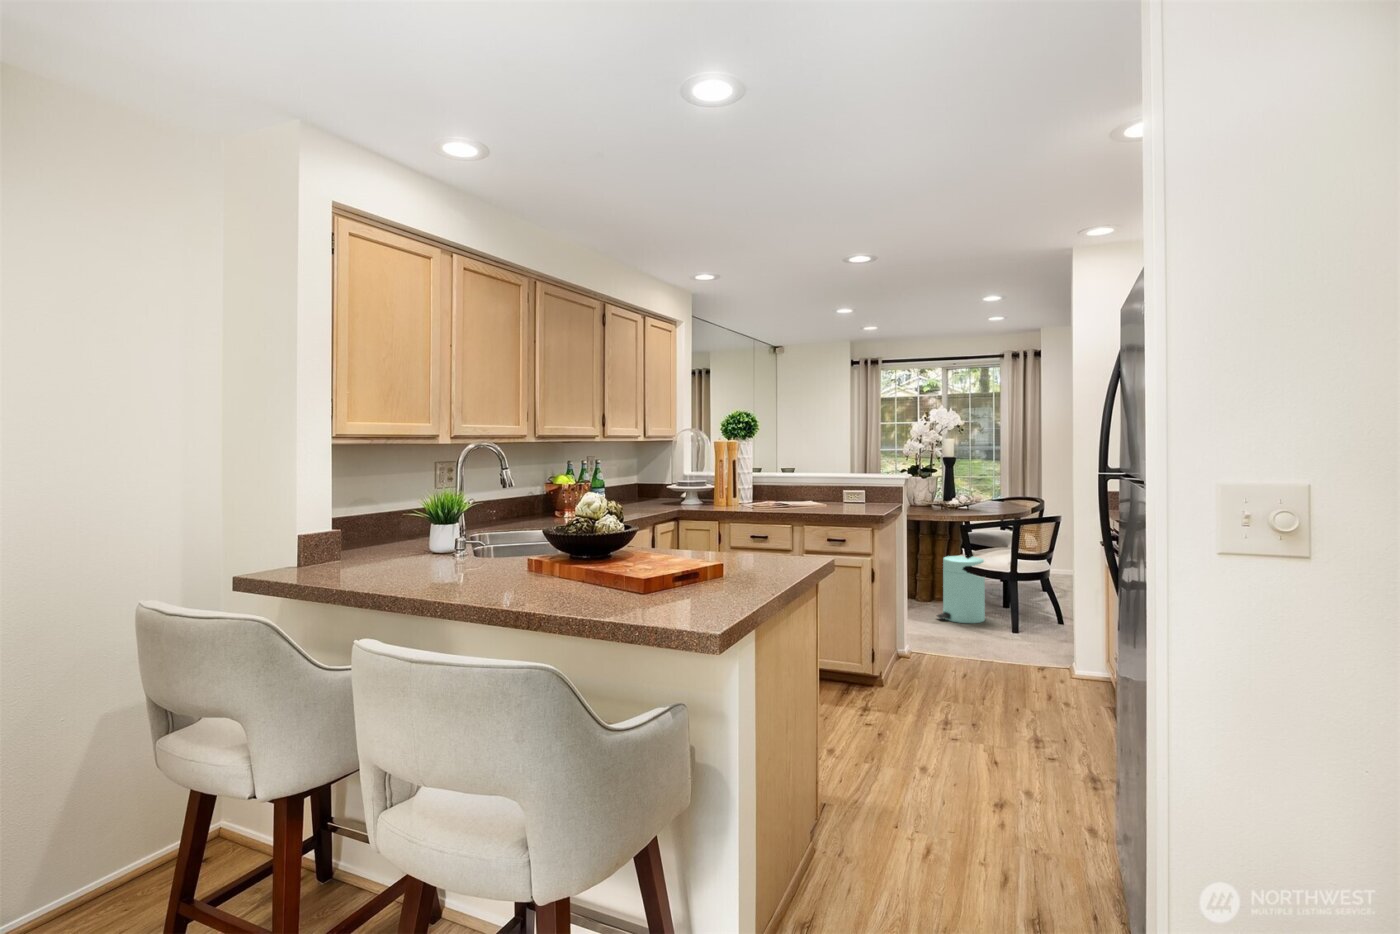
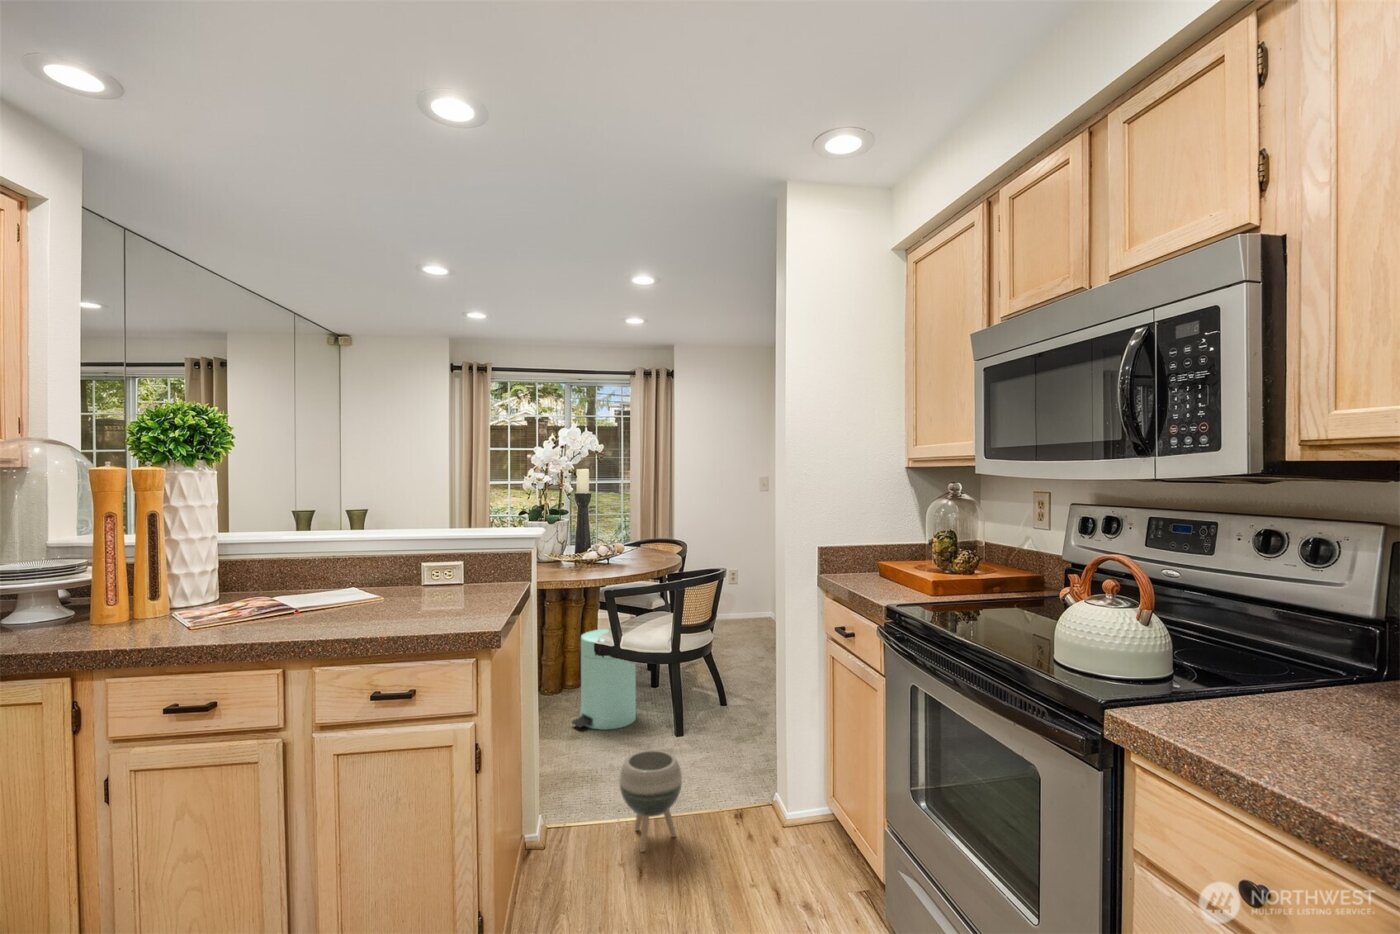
planter: none [957,615,997,669] -> present [619,750,682,852]

